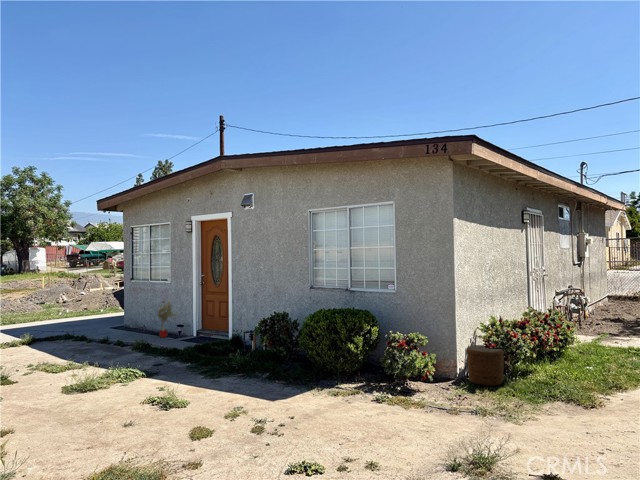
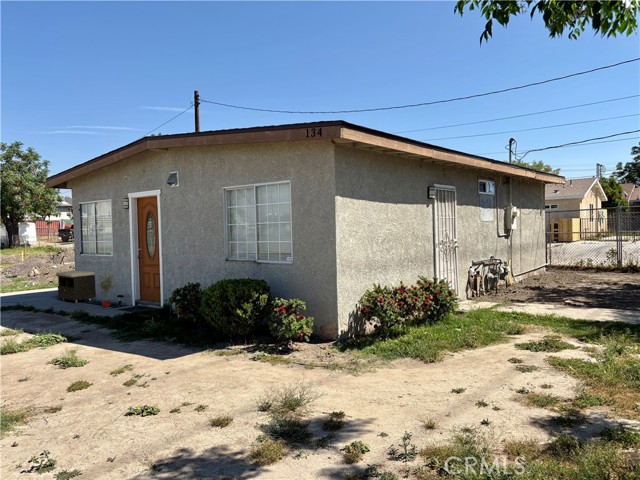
storage bench: none [105,298,147,332] -> present [56,271,96,303]
woven basket: present [466,345,504,386] -> none [344,311,376,347]

